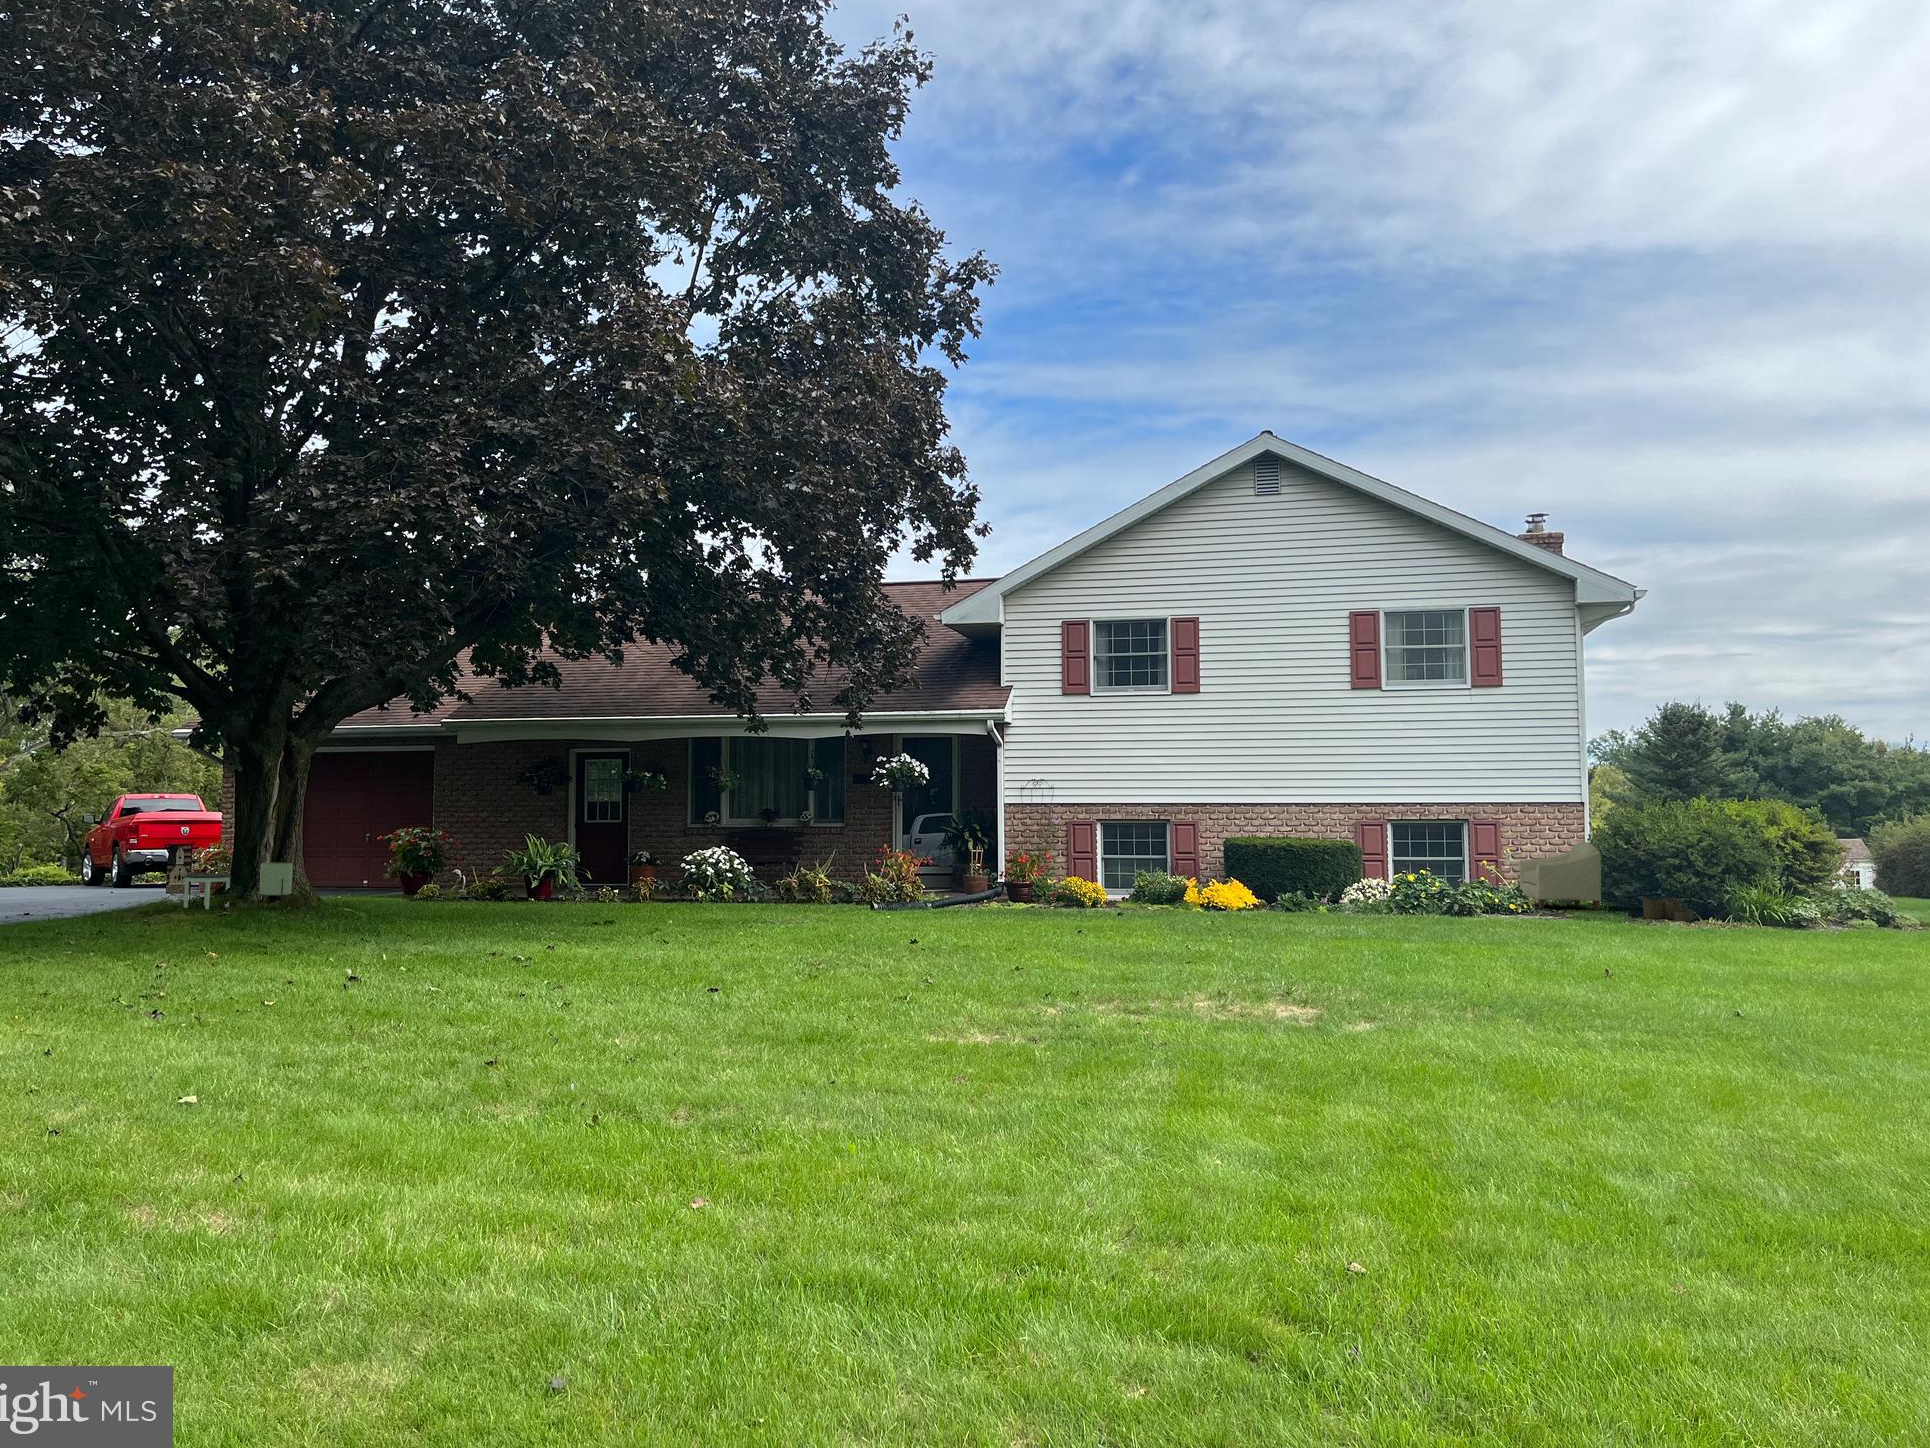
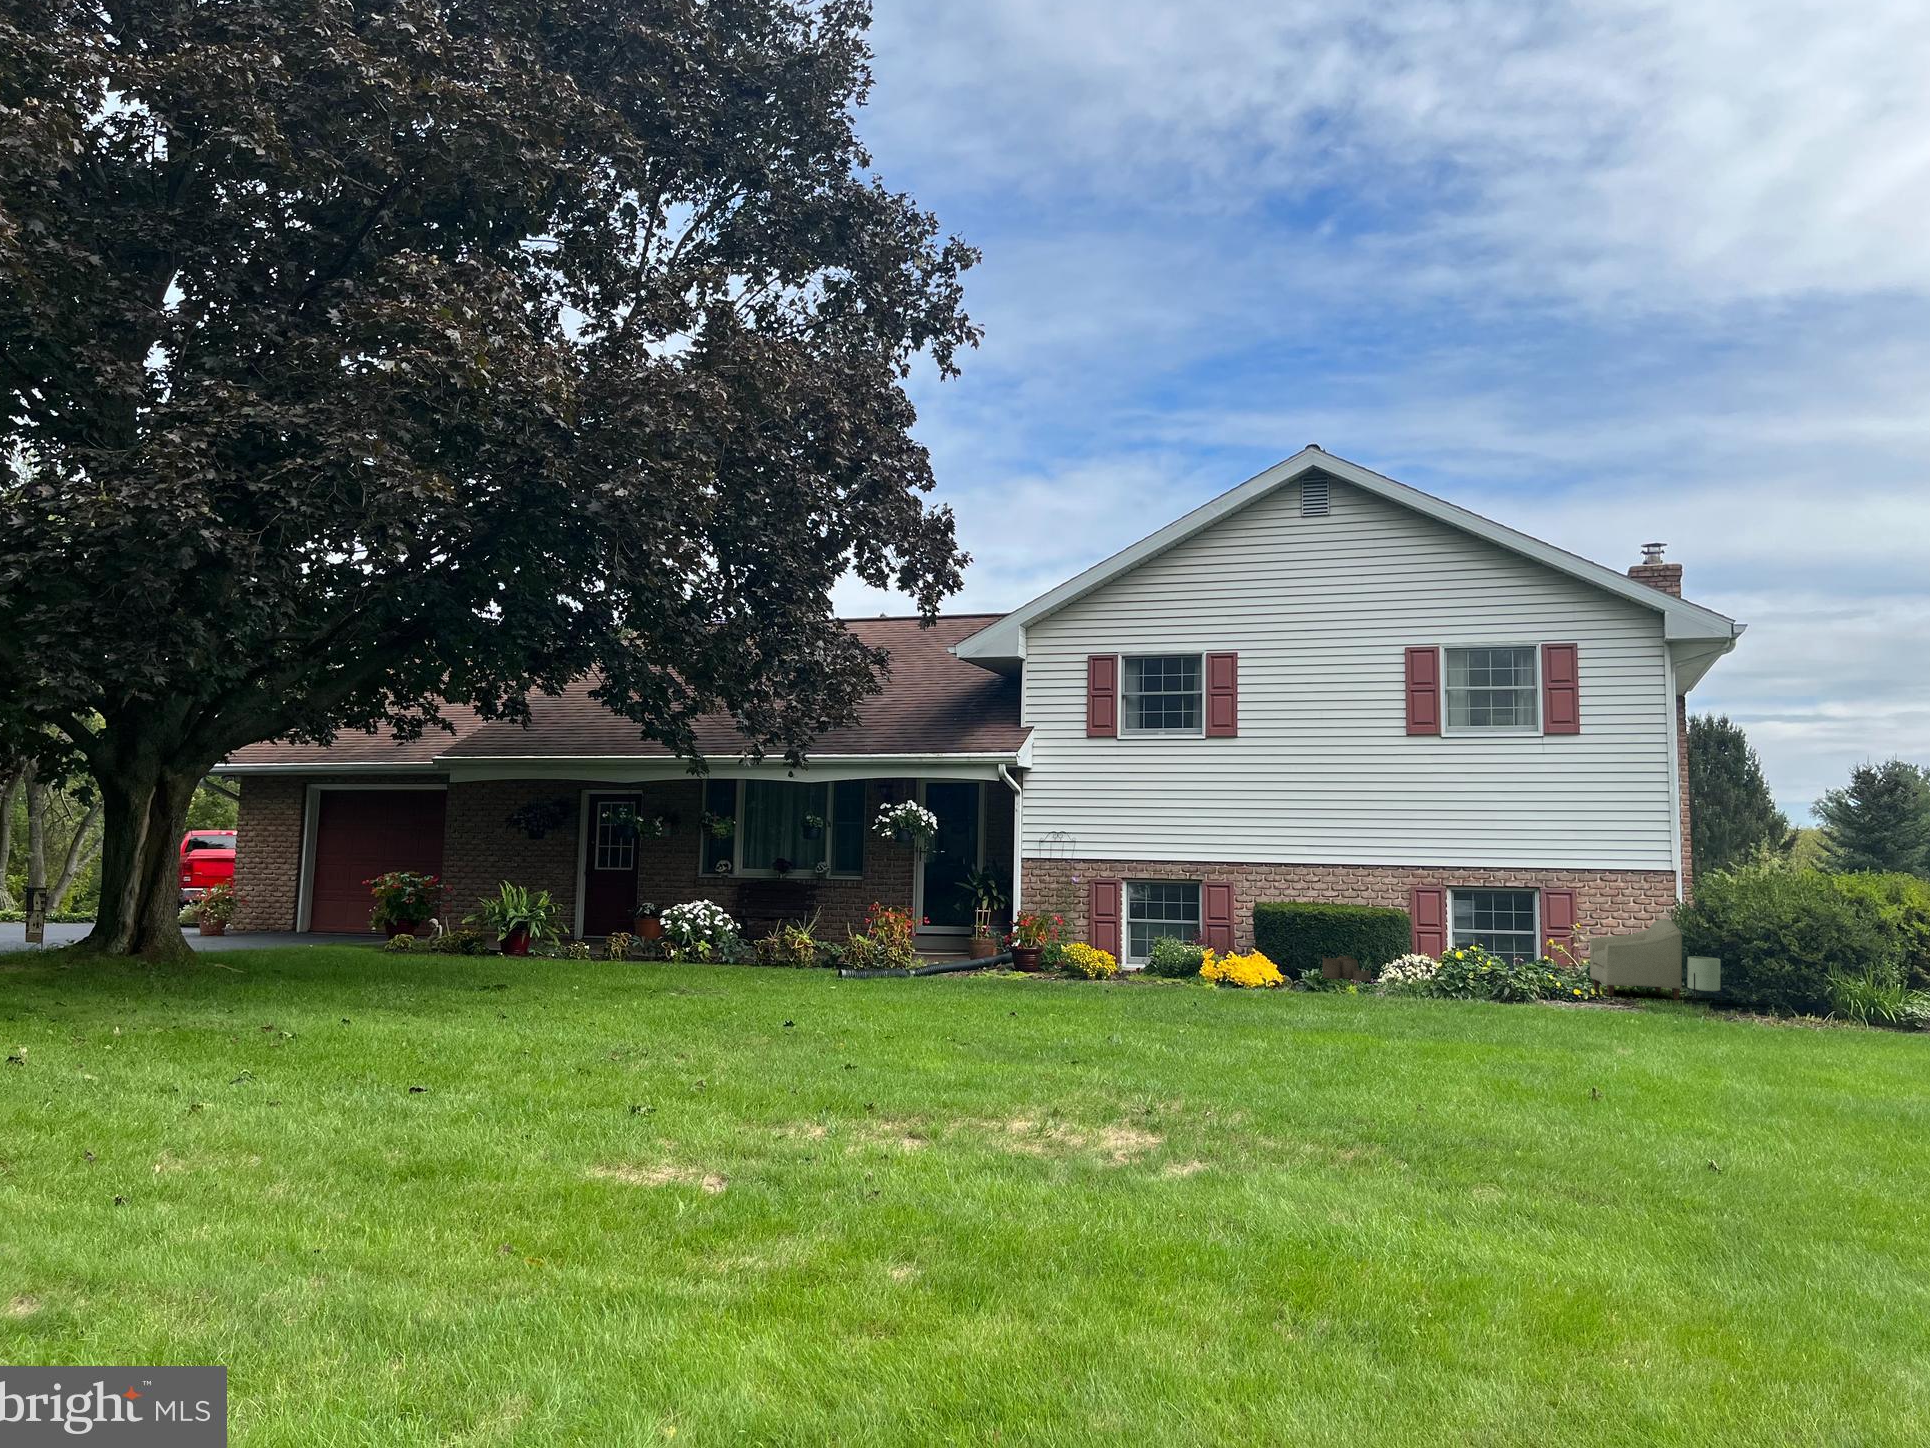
planter: present [258,863,293,909] -> present [1688,957,1721,1004]
round table: present [184,874,231,909] -> none [64,924,119,964]
woven basket: present [1643,897,1693,921] -> present [1322,955,1371,981]

